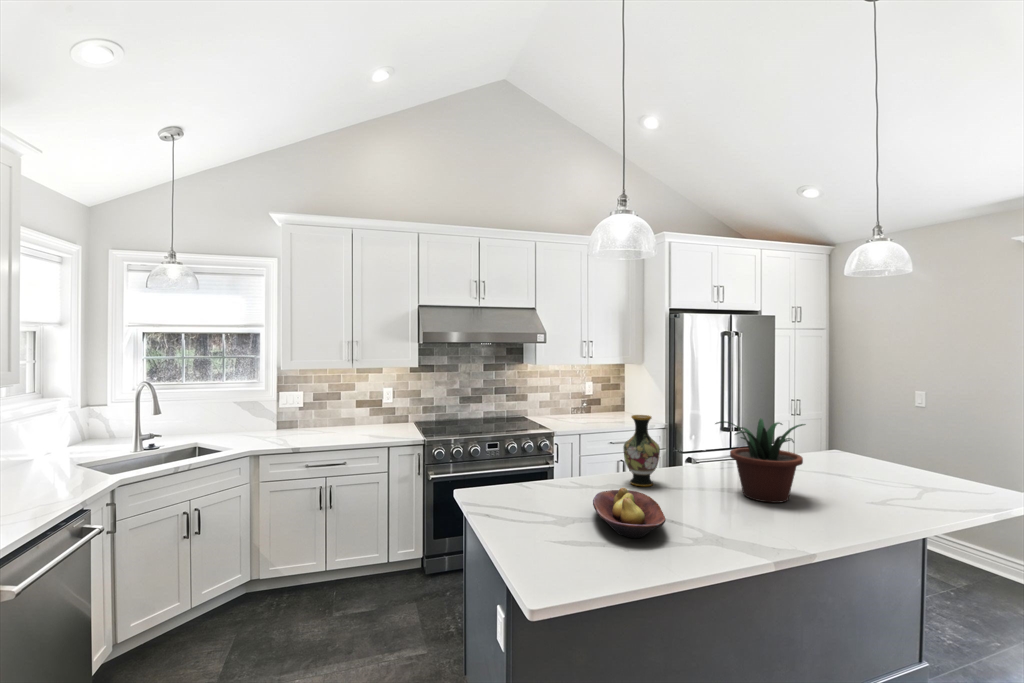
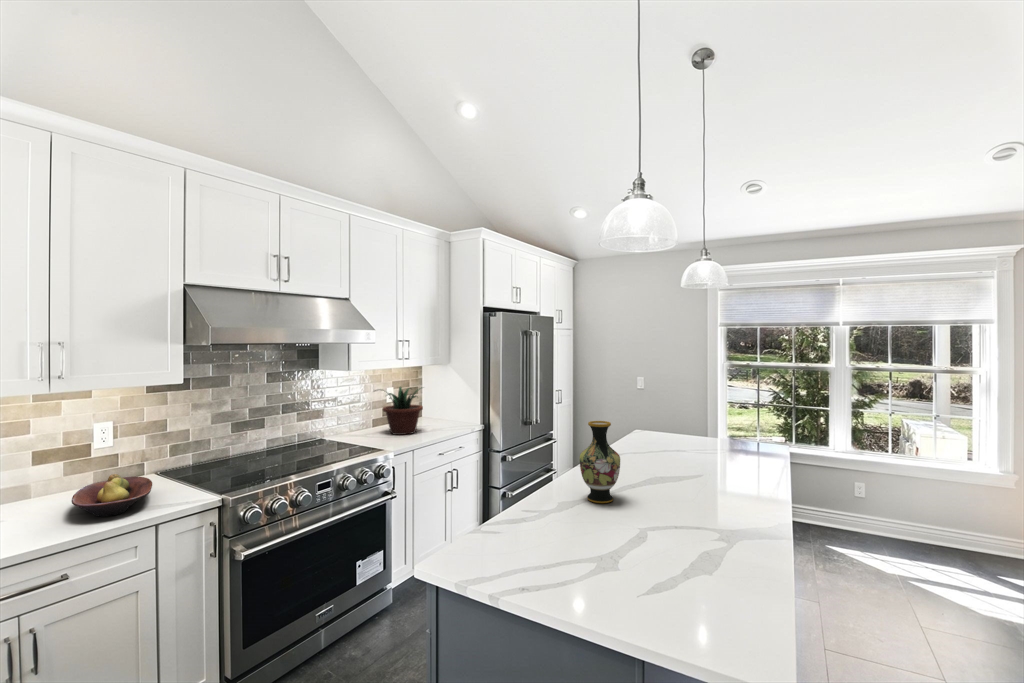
potted plant: present [715,418,806,503] -> present [375,387,423,435]
fruit bowl: present [593,488,666,538] -> present [72,474,152,517]

